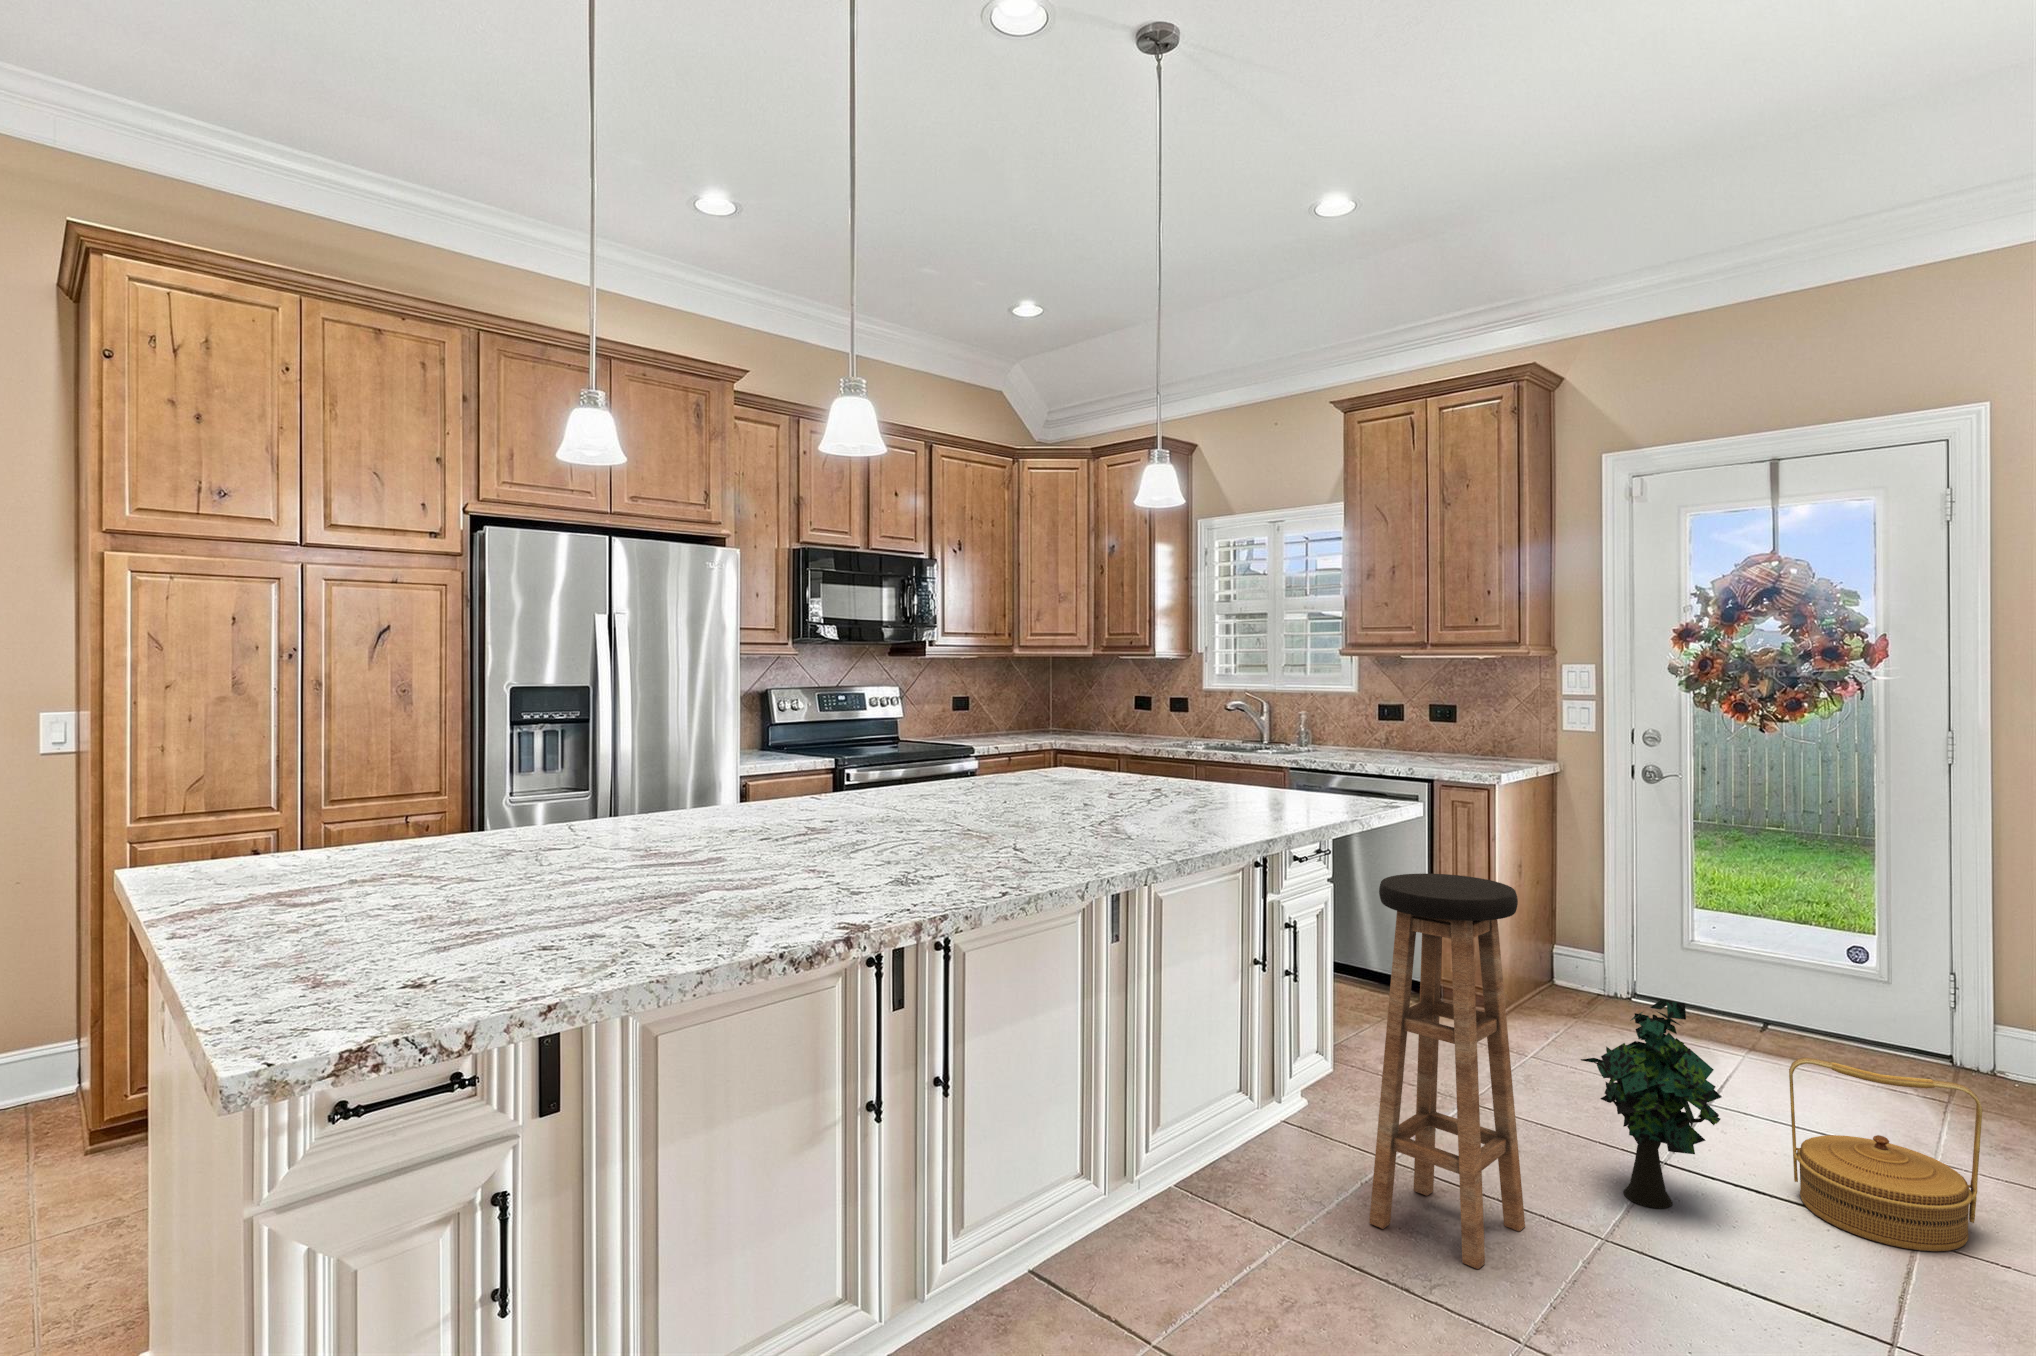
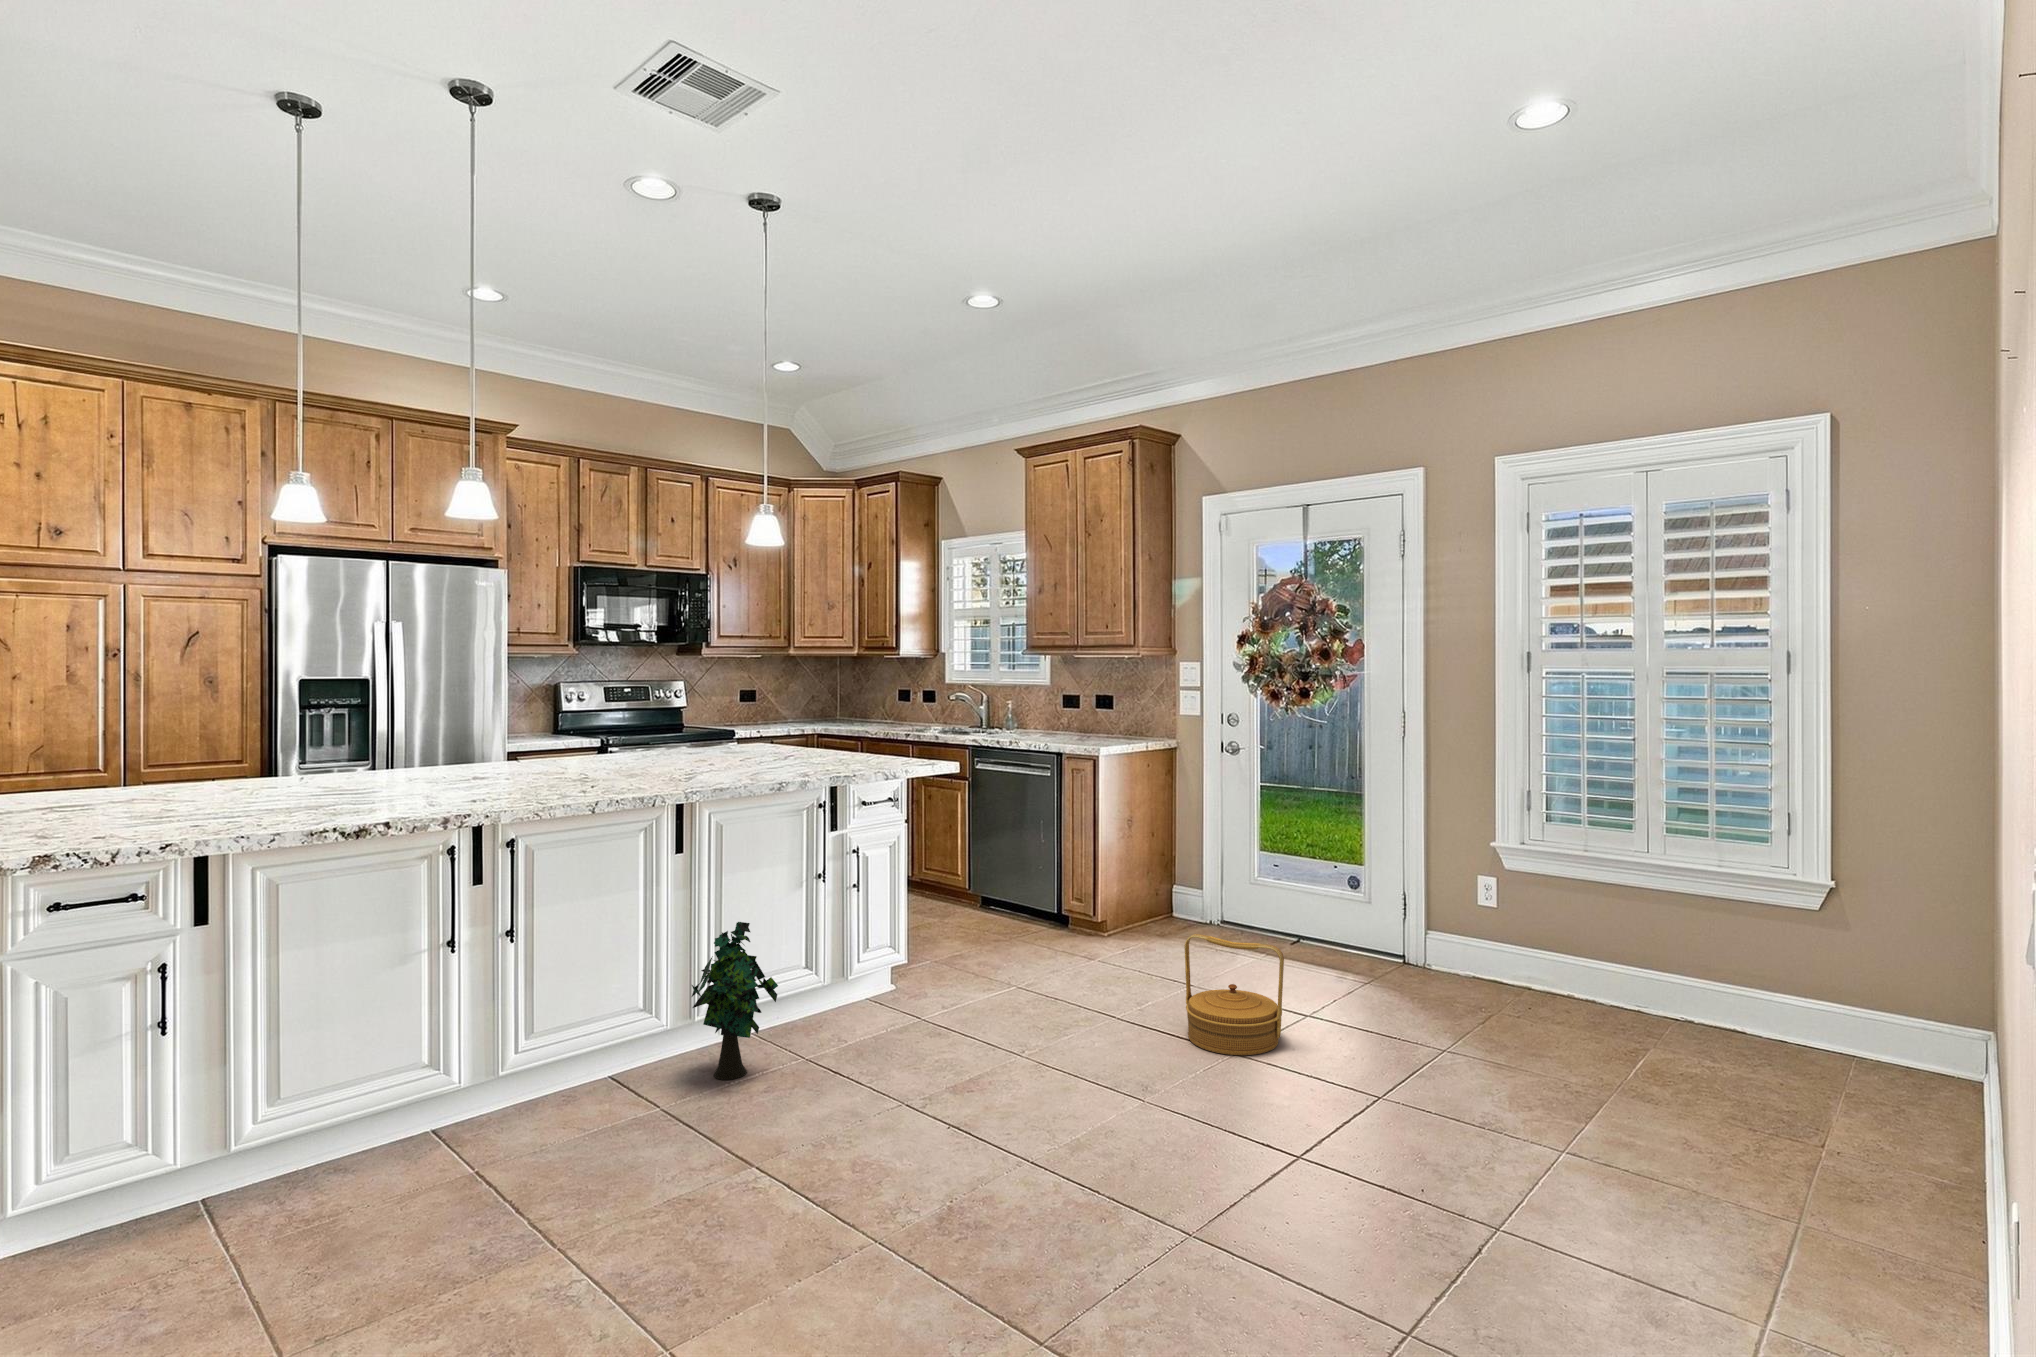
bar stool: present [1369,874,1525,1269] -> none [879,809,986,1071]
decorative plant: present [1581,1000,1722,1208] -> present [692,922,778,1080]

